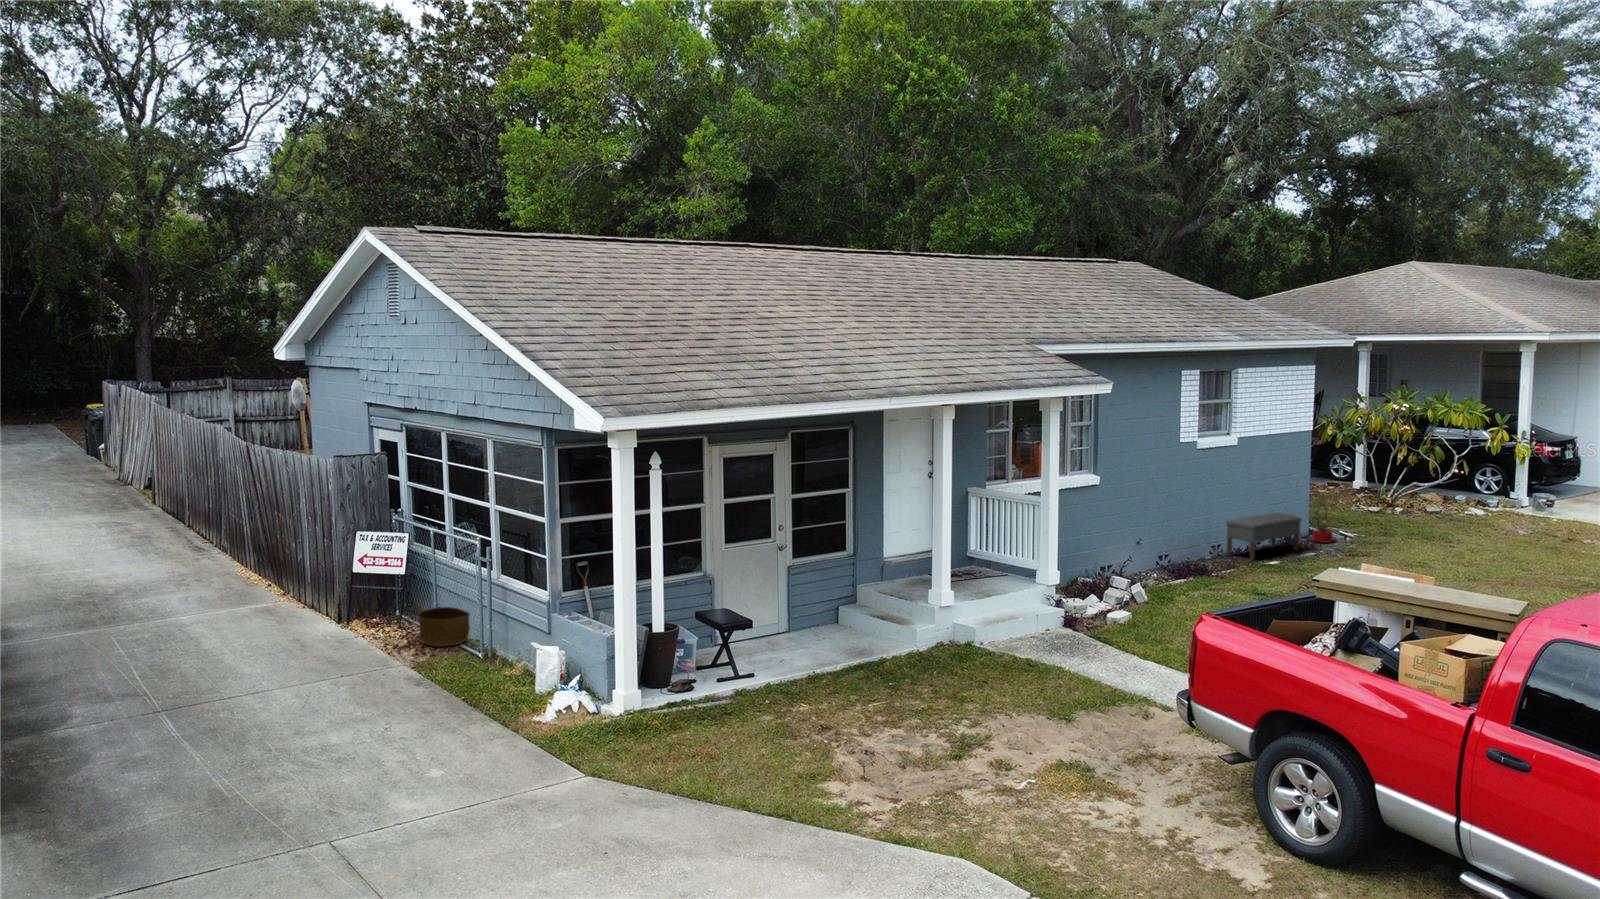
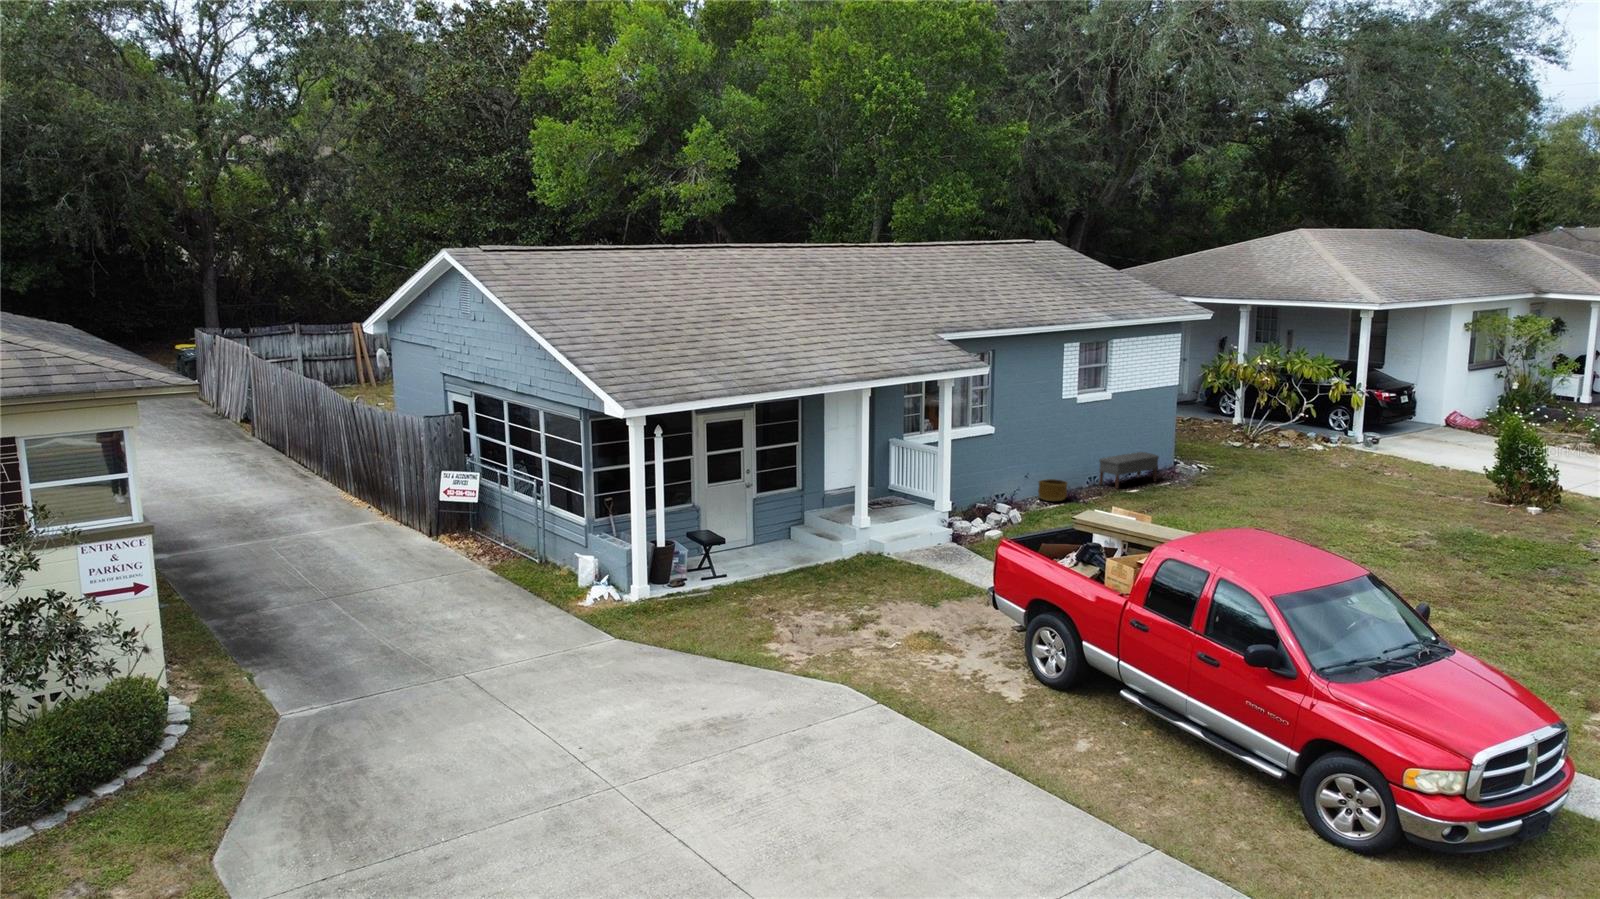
decorative plant: present [1313,500,1333,543] -> none [1161,438,1195,474]
basket: present [418,607,470,647] -> present [1038,479,1067,501]

